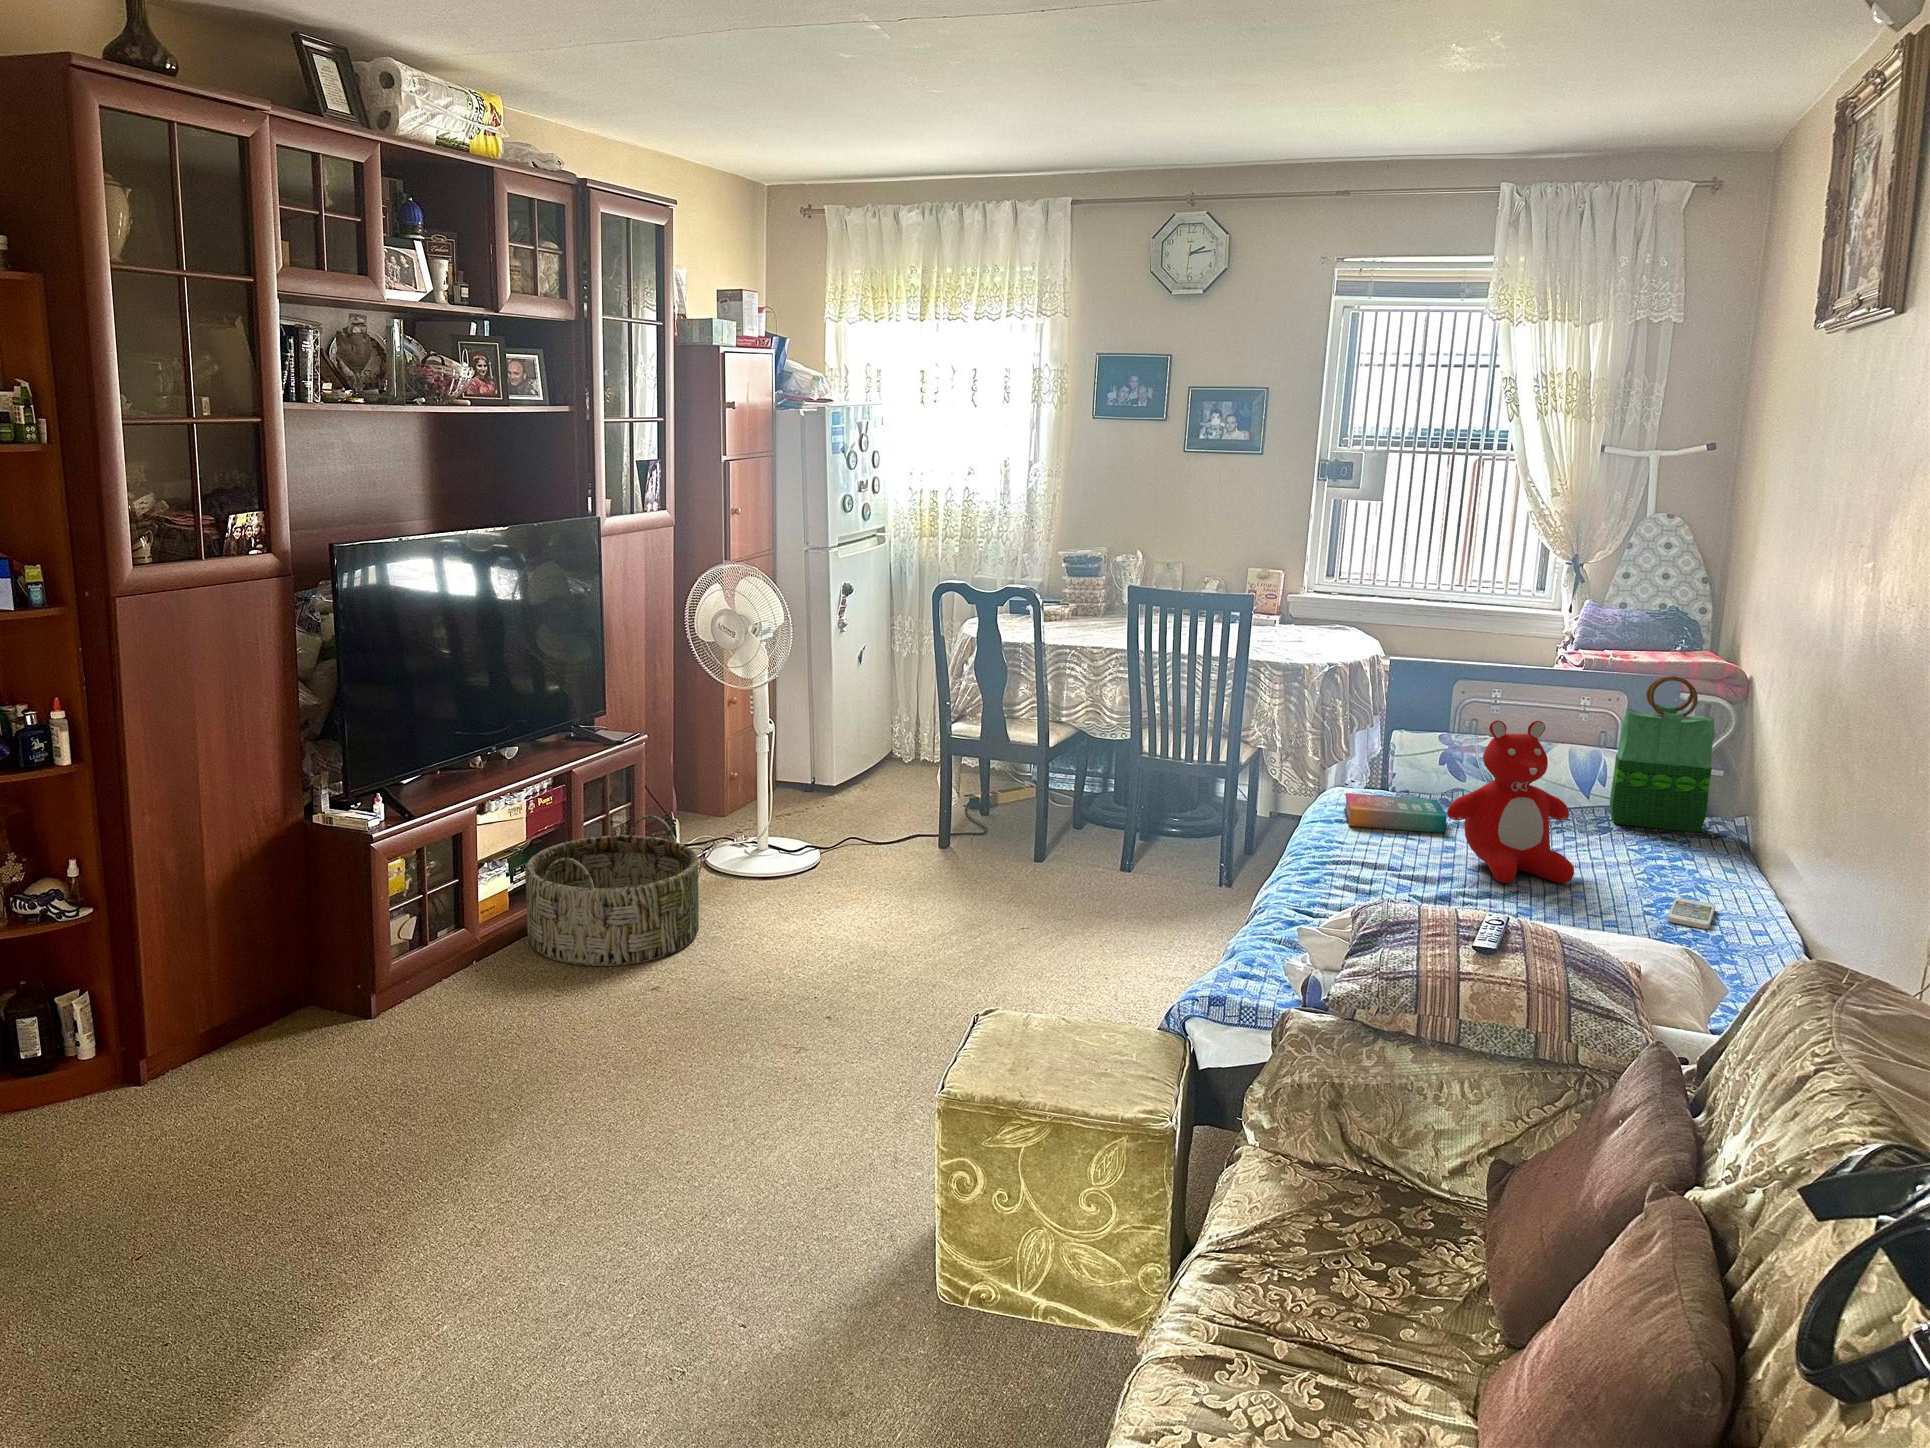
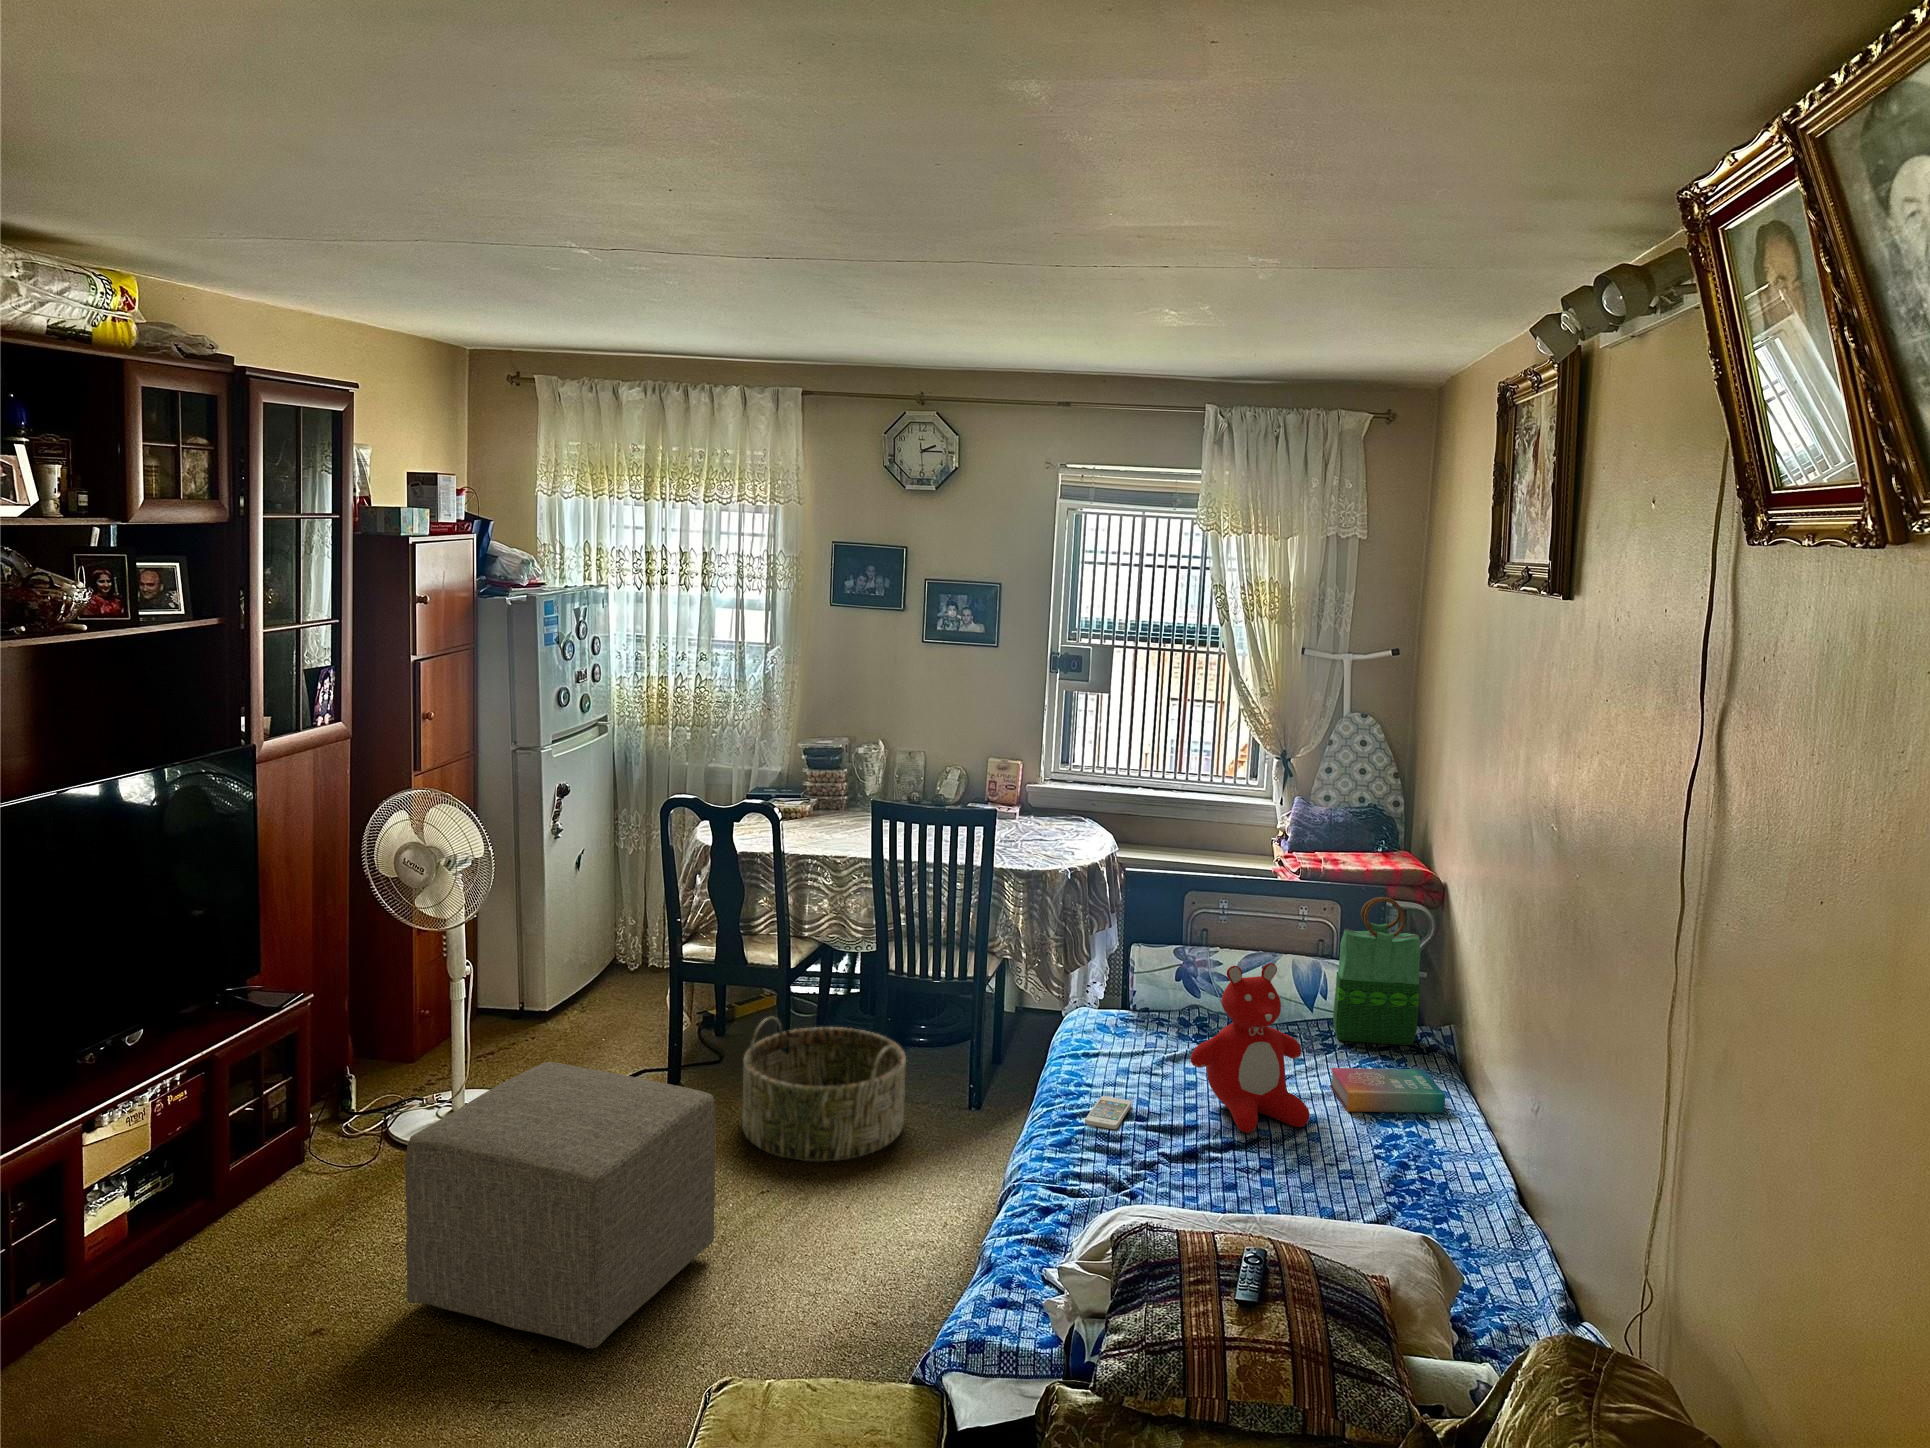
book: present [1344,793,1447,833] -> present [1330,1068,1445,1113]
ottoman: none [720,795,981,1025] -> present [405,1062,716,1348]
basket: present [525,815,699,966] -> present [742,1017,906,1161]
smartphone: present [1667,898,1715,929] -> present [1085,1096,1132,1129]

